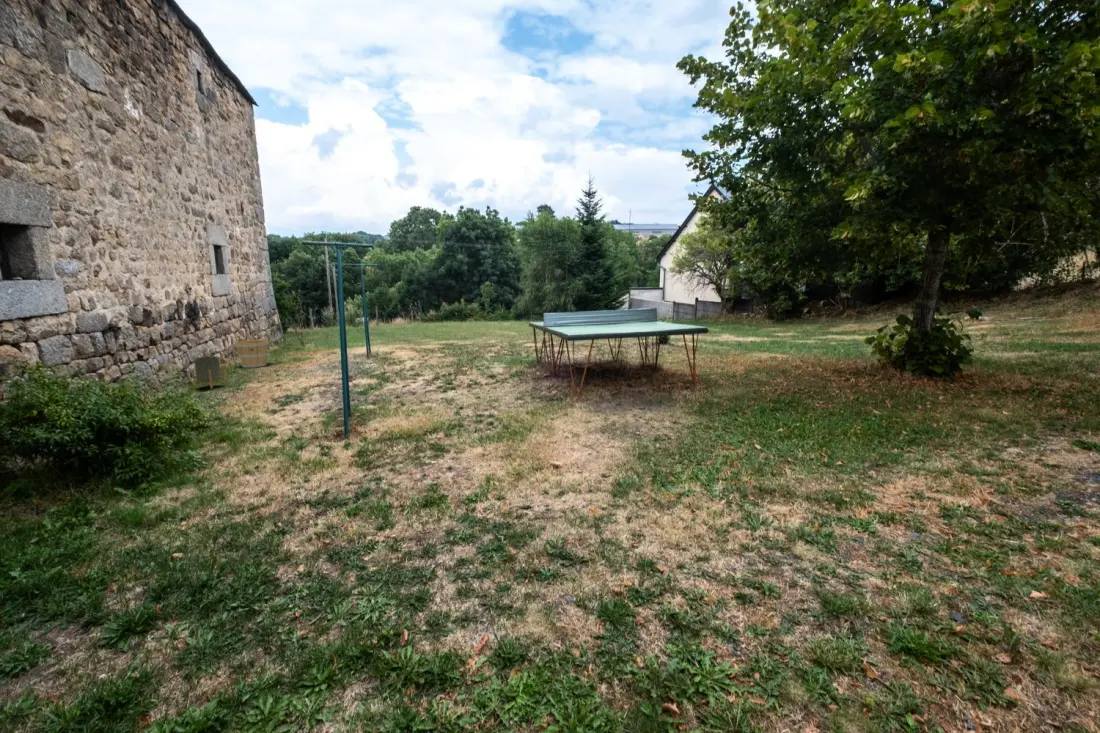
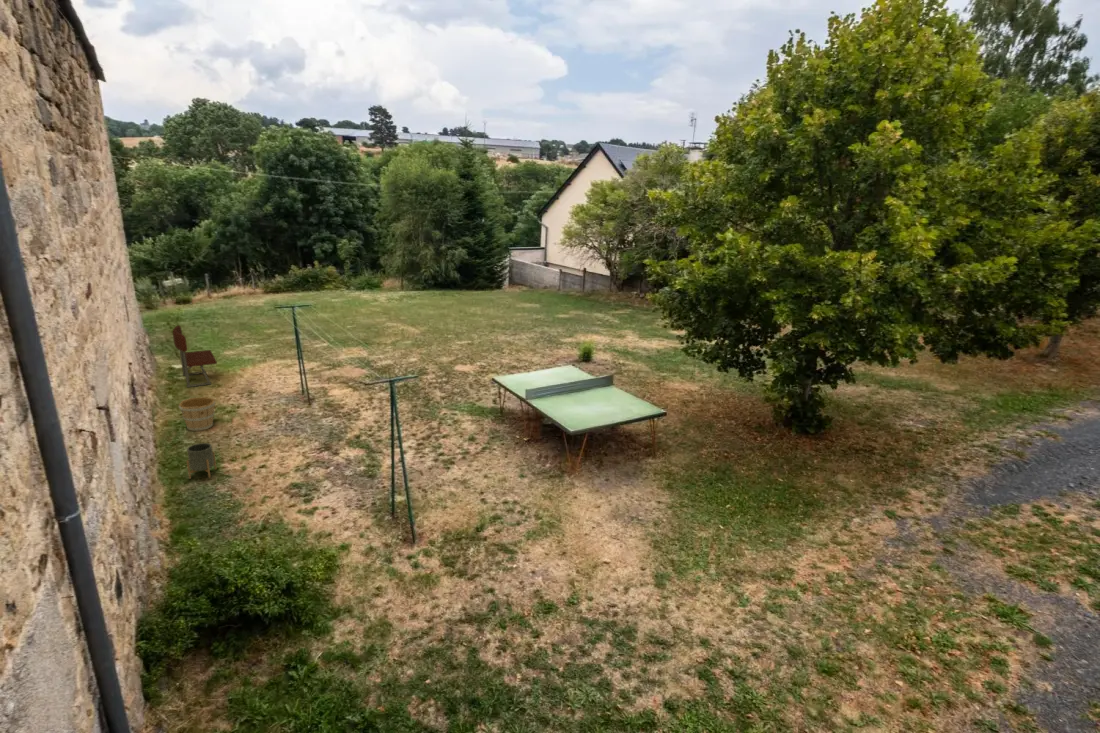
bench: none [273,300,311,350] -> present [173,325,217,387]

